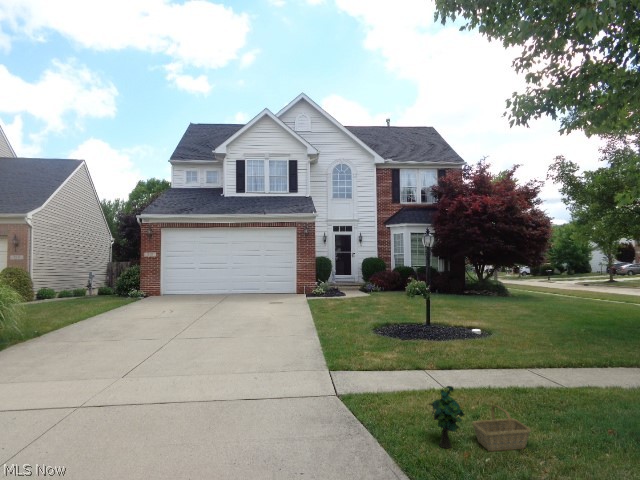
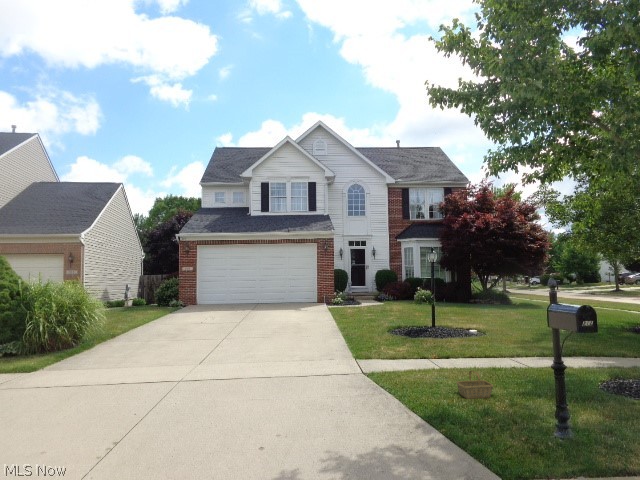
decorative plant: present [429,386,465,448] -> none [427,357,451,398]

